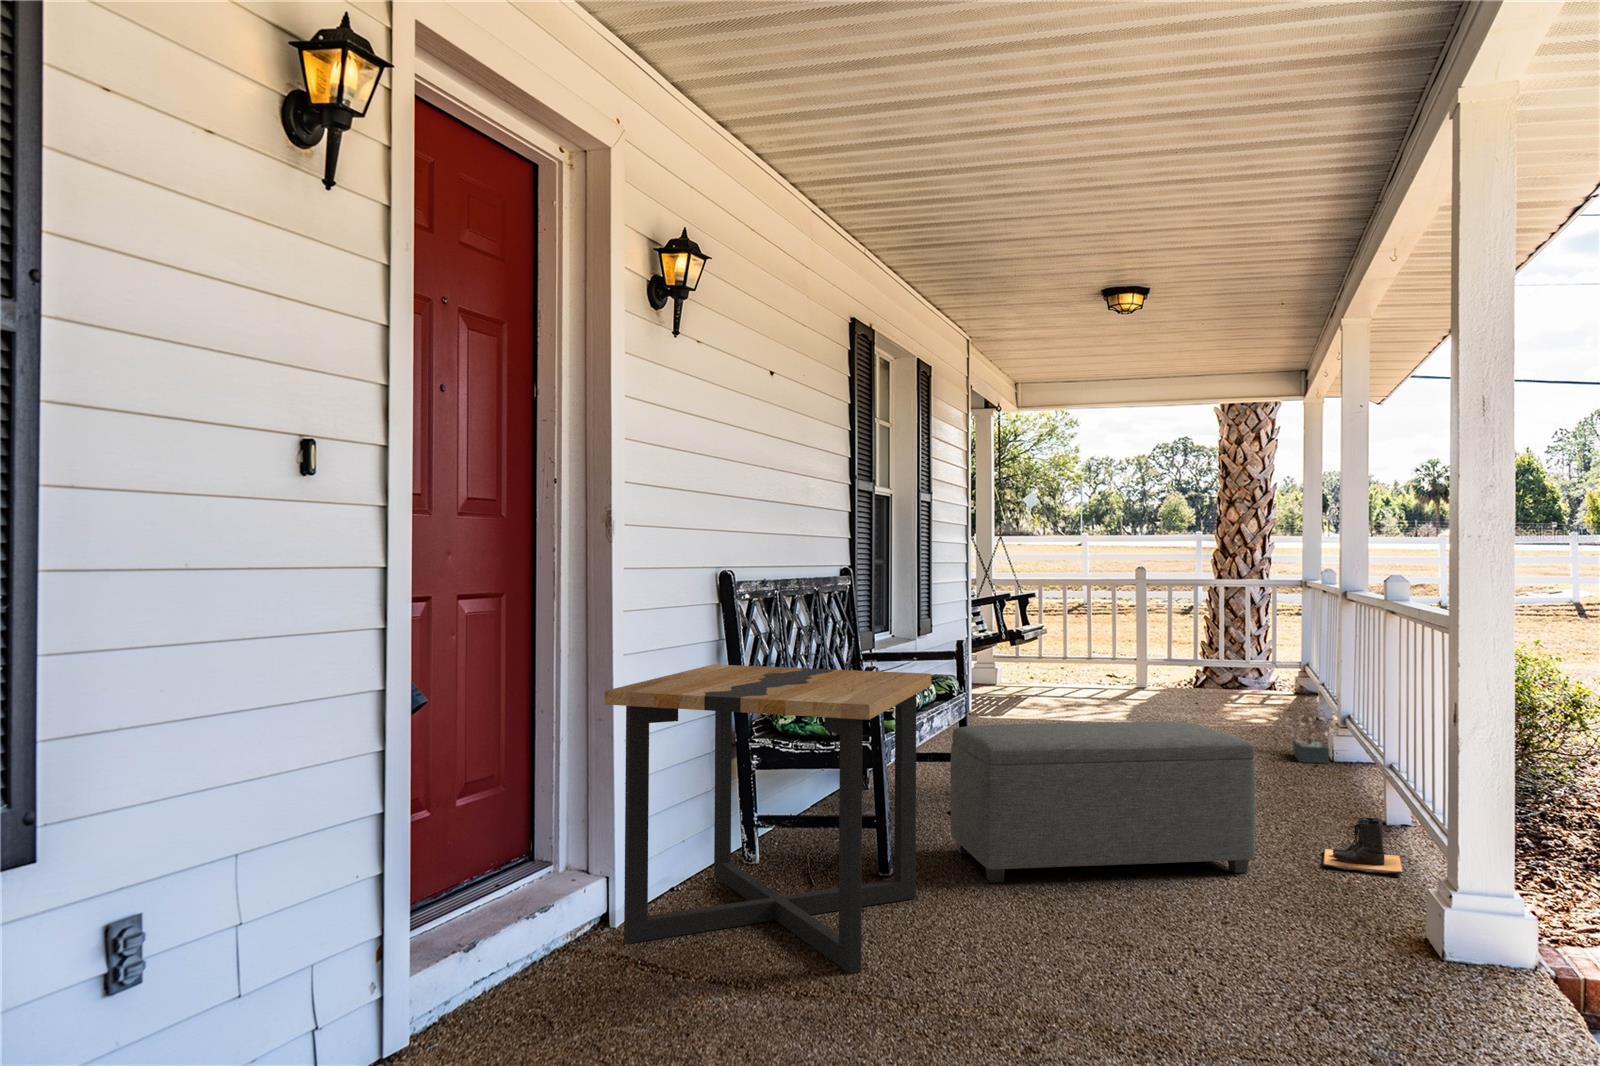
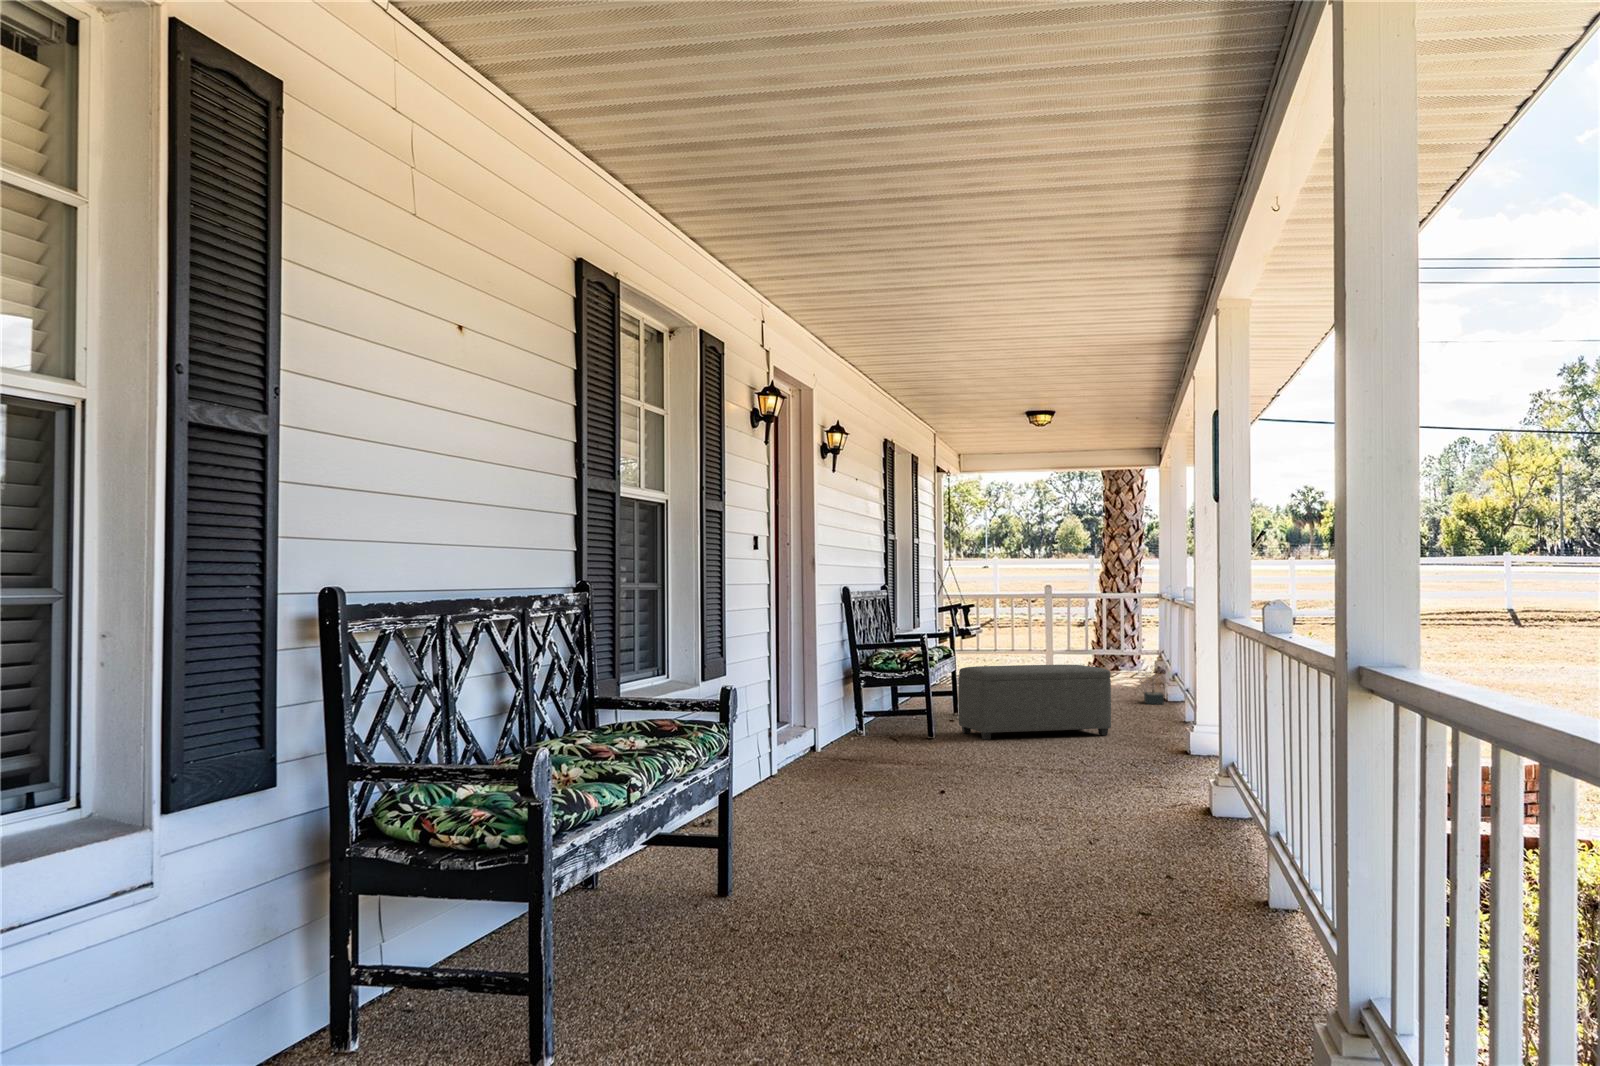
side table: present [605,664,931,973] -> none [822,634,957,758]
boots: present [1323,817,1403,874] -> none [1145,709,1183,734]

